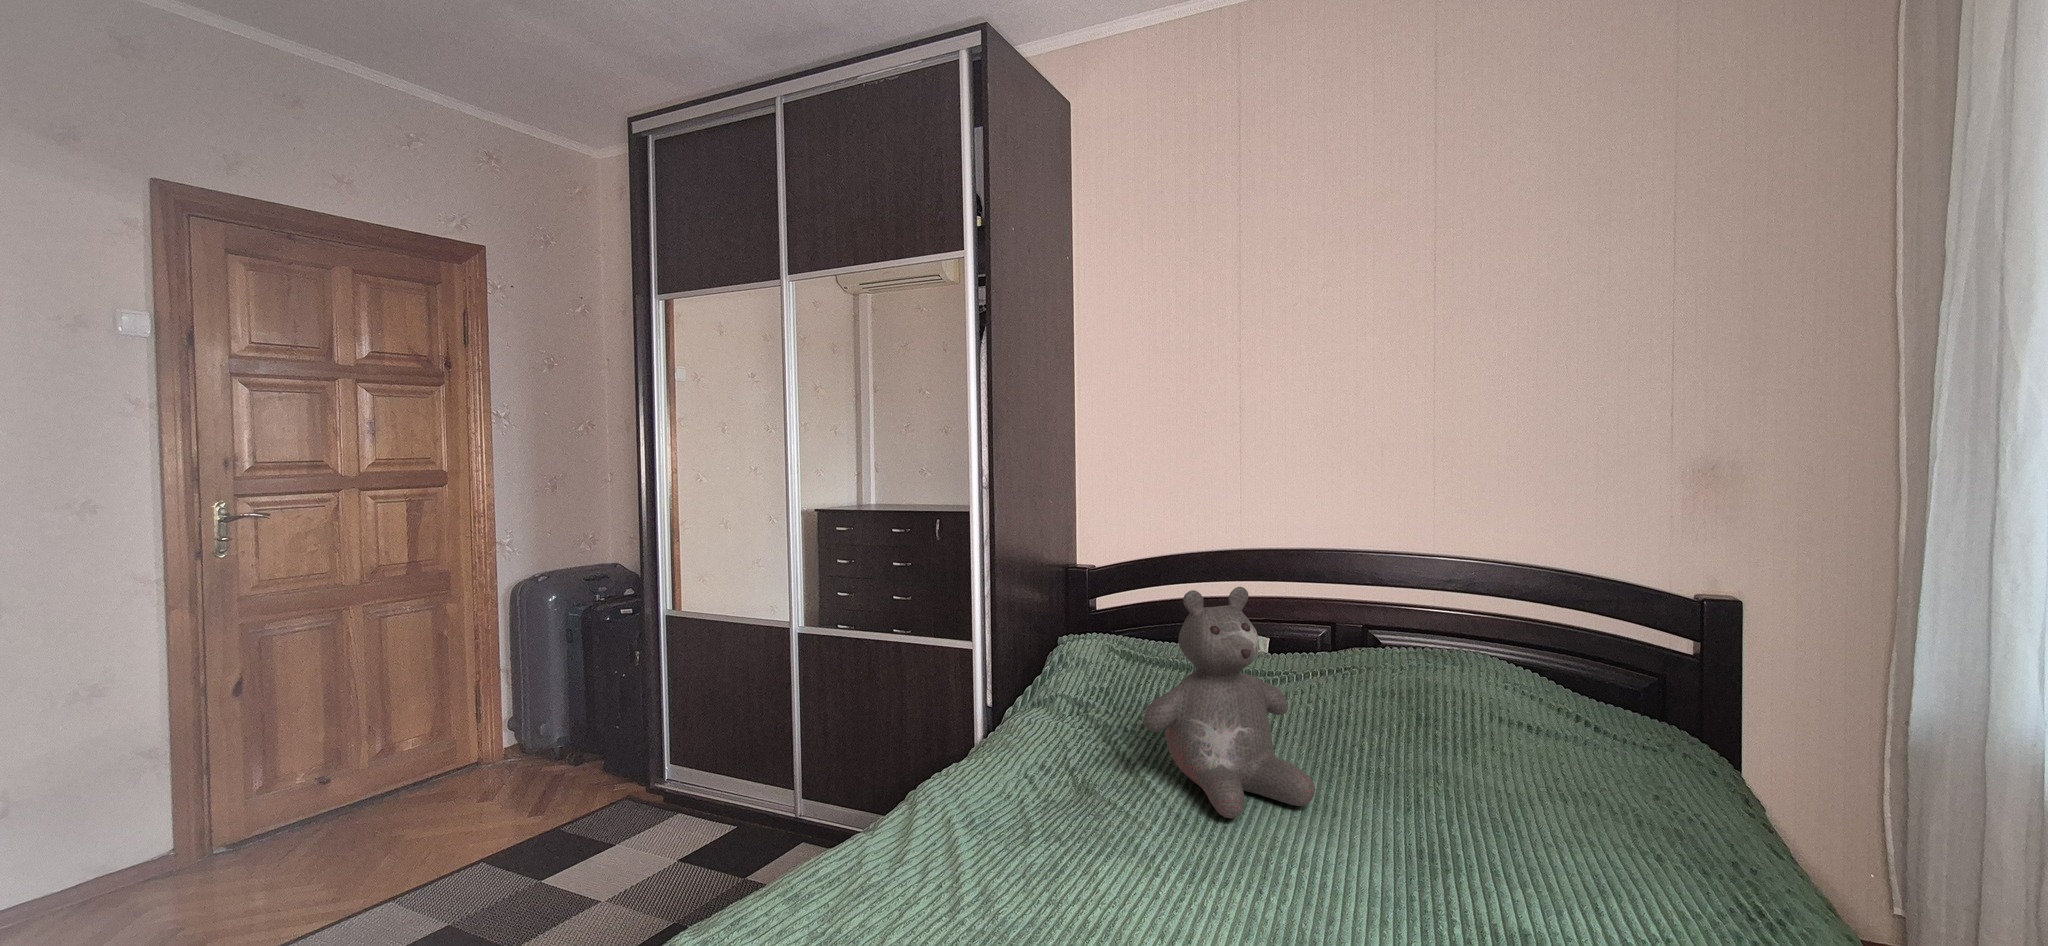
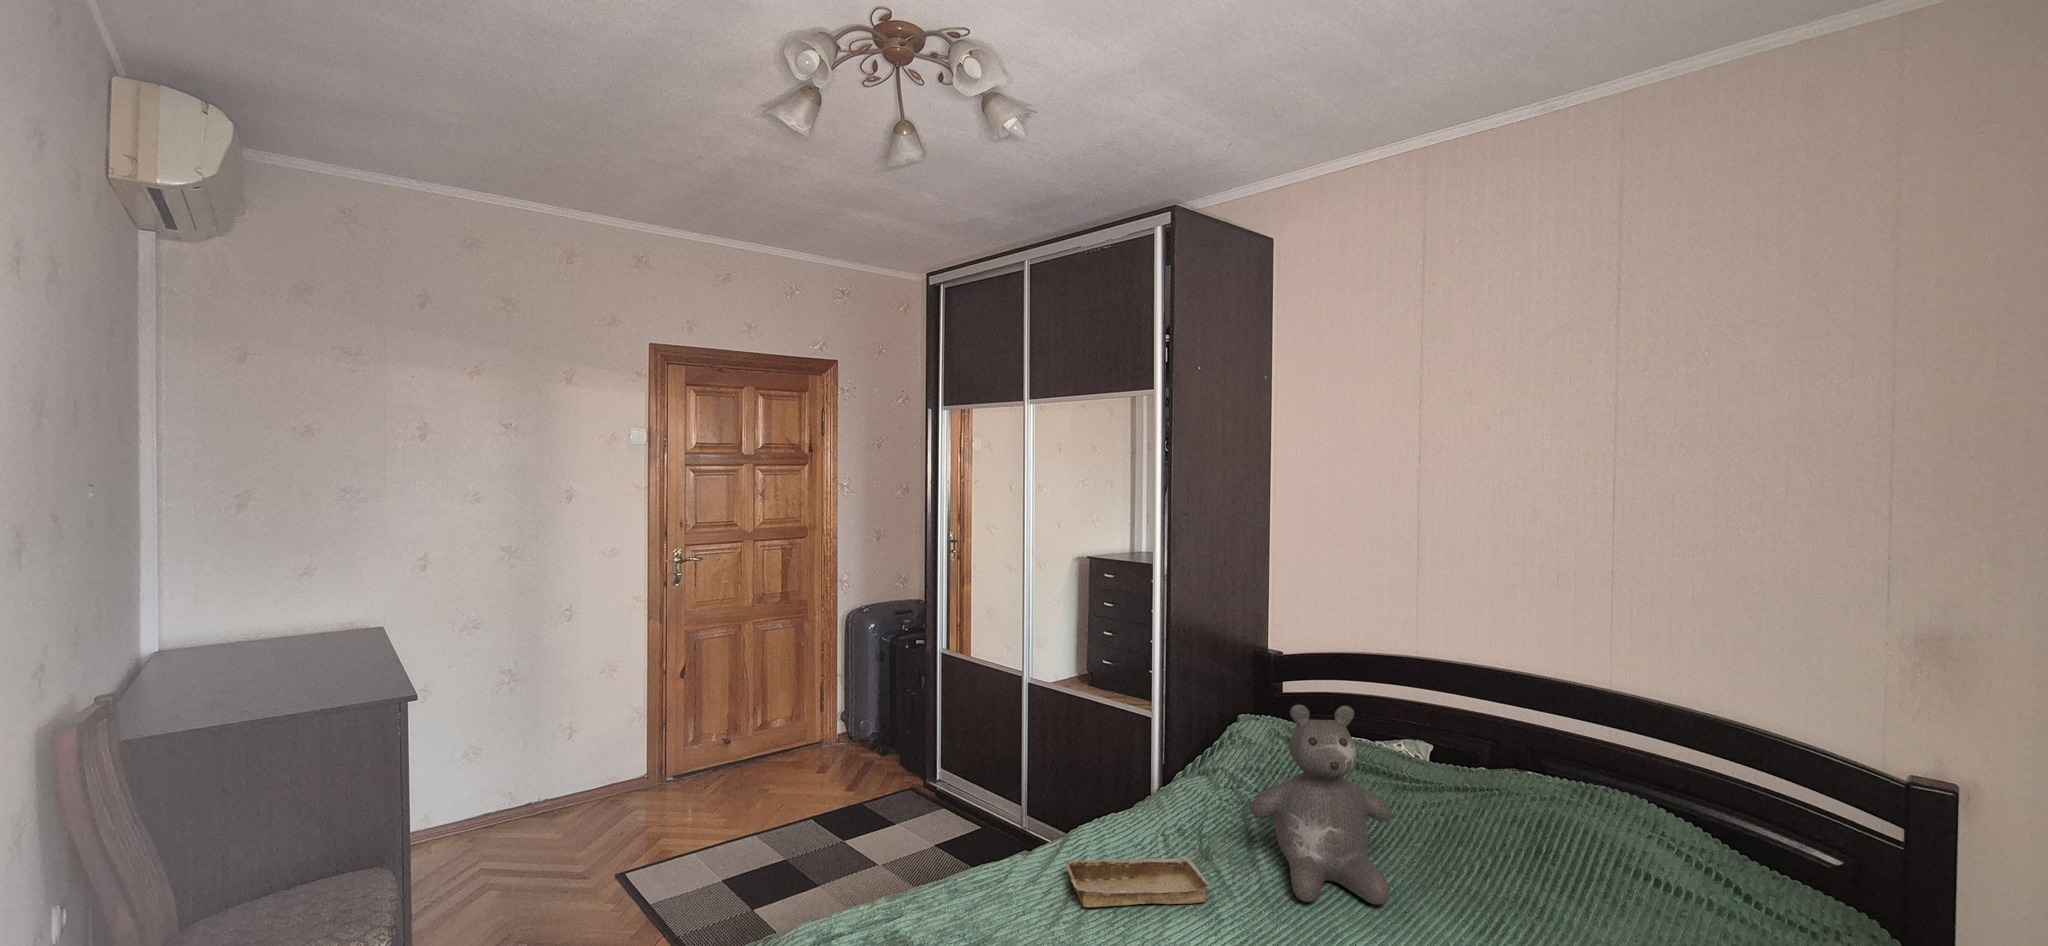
tray: none [934,795,1131,881] -> present [1064,858,1211,907]

